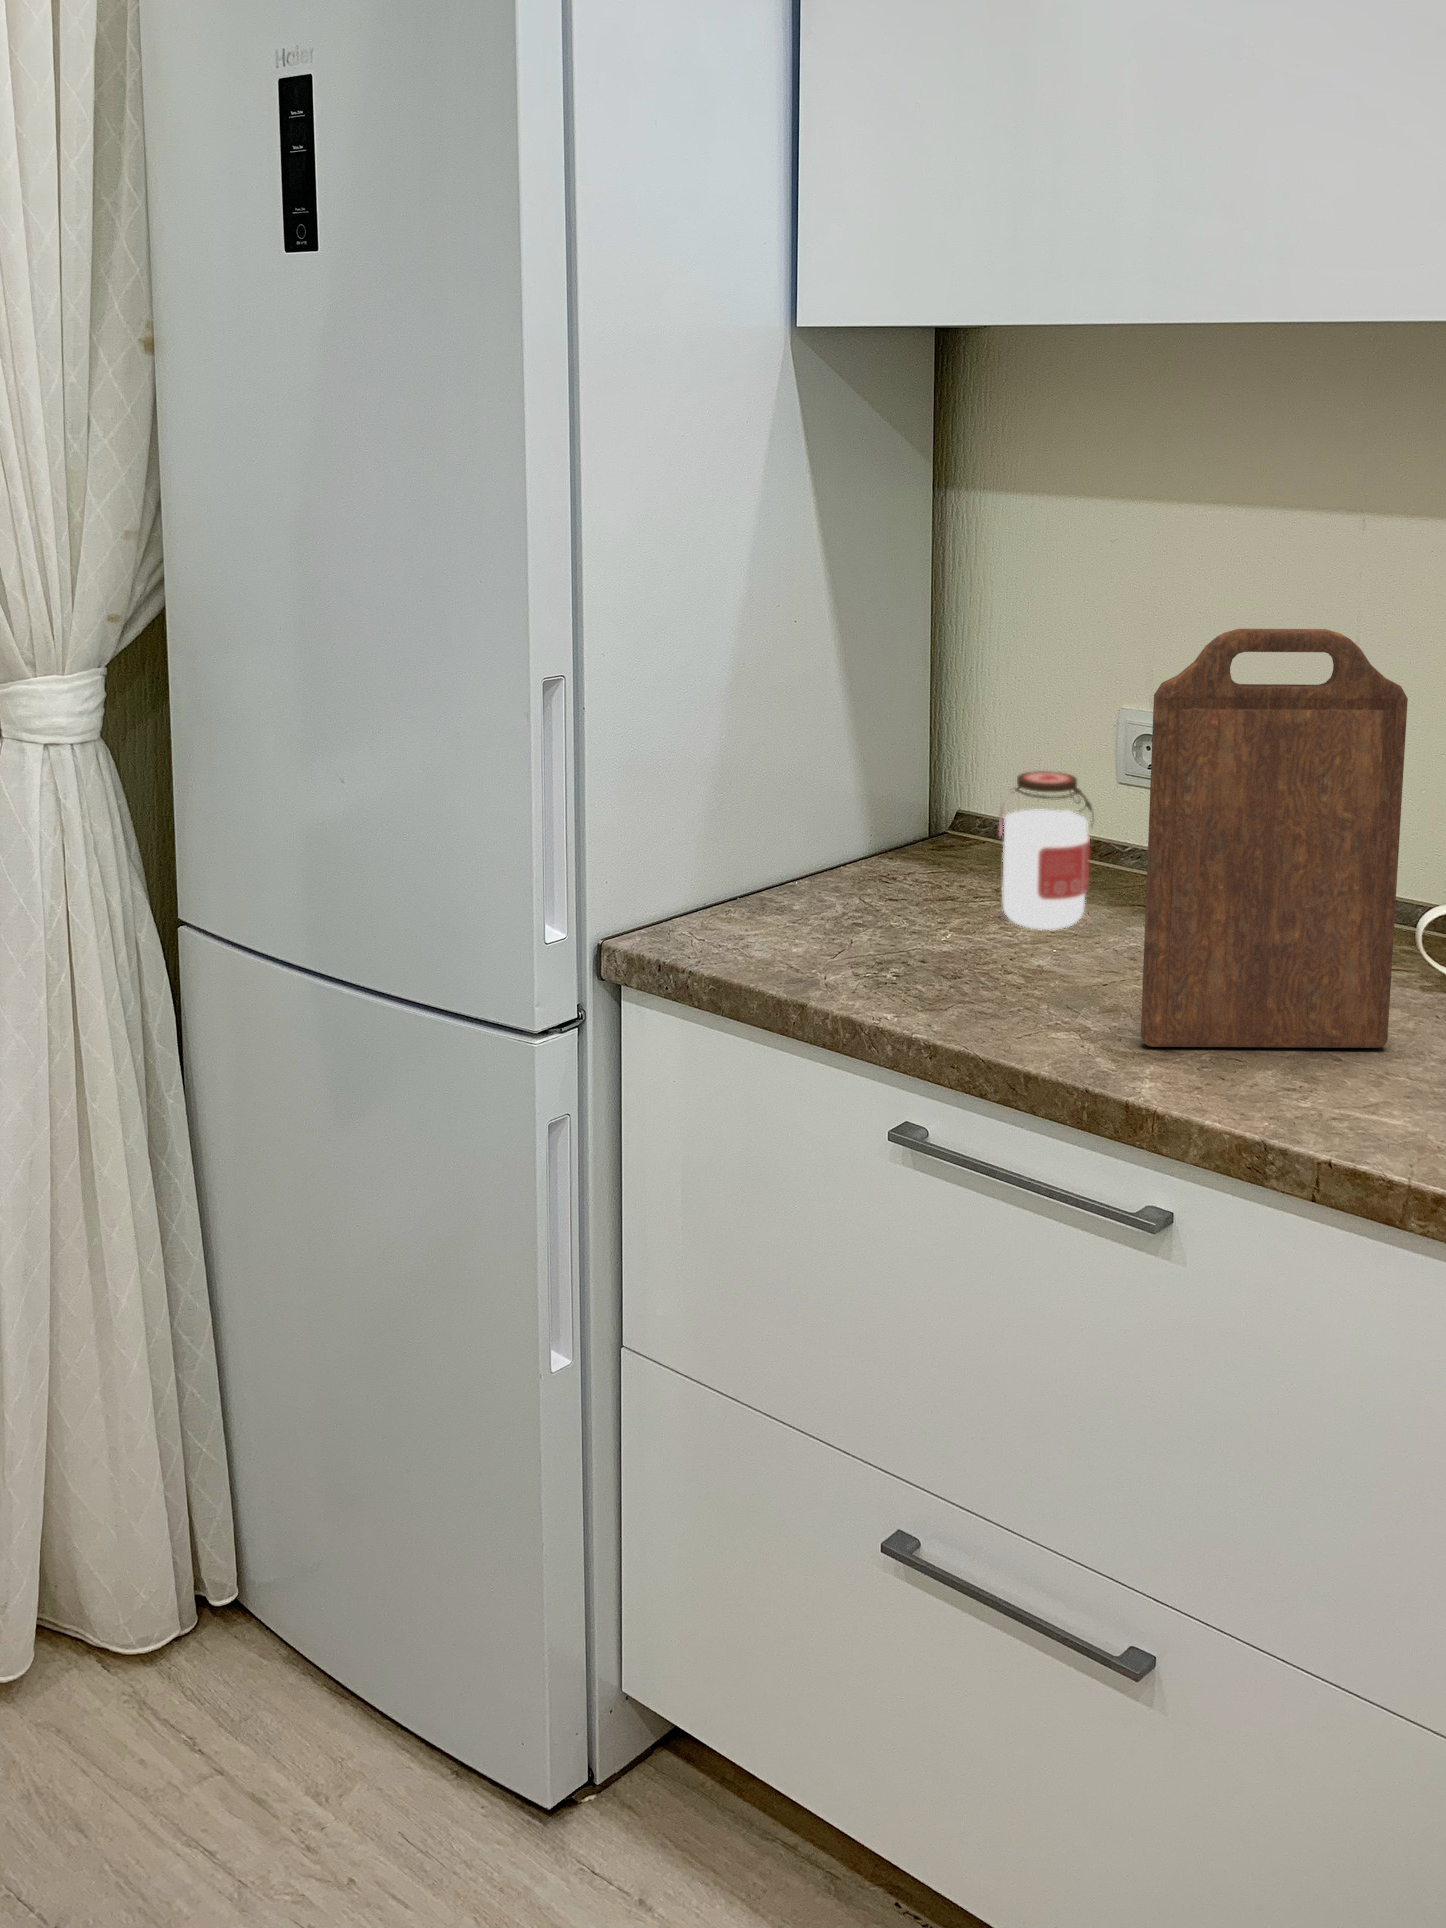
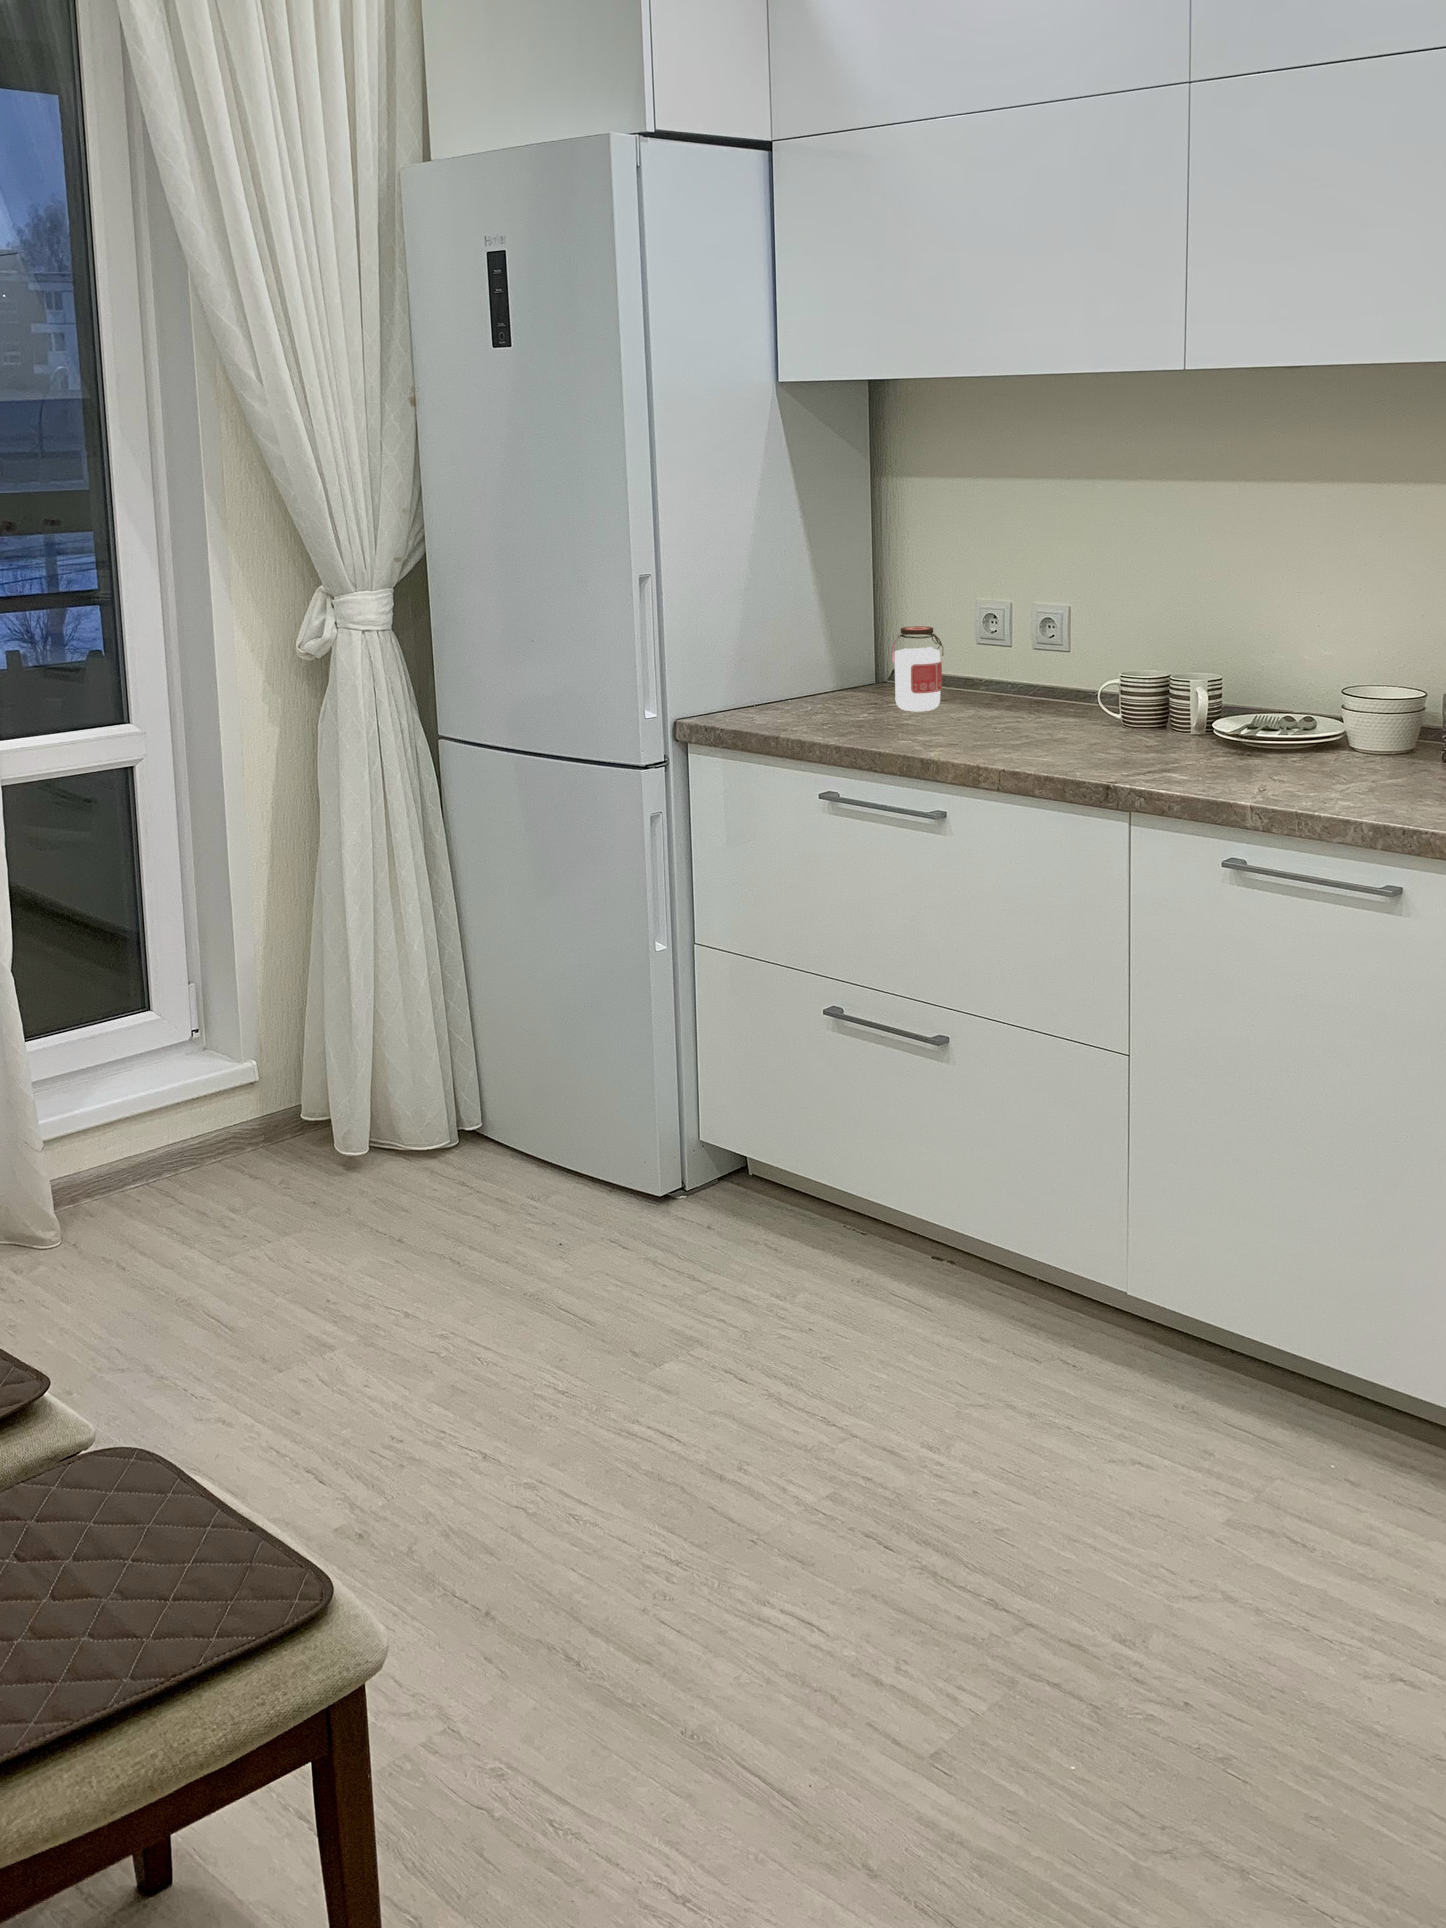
cutting board: present [1141,629,1408,1048] -> none [939,528,1065,743]

